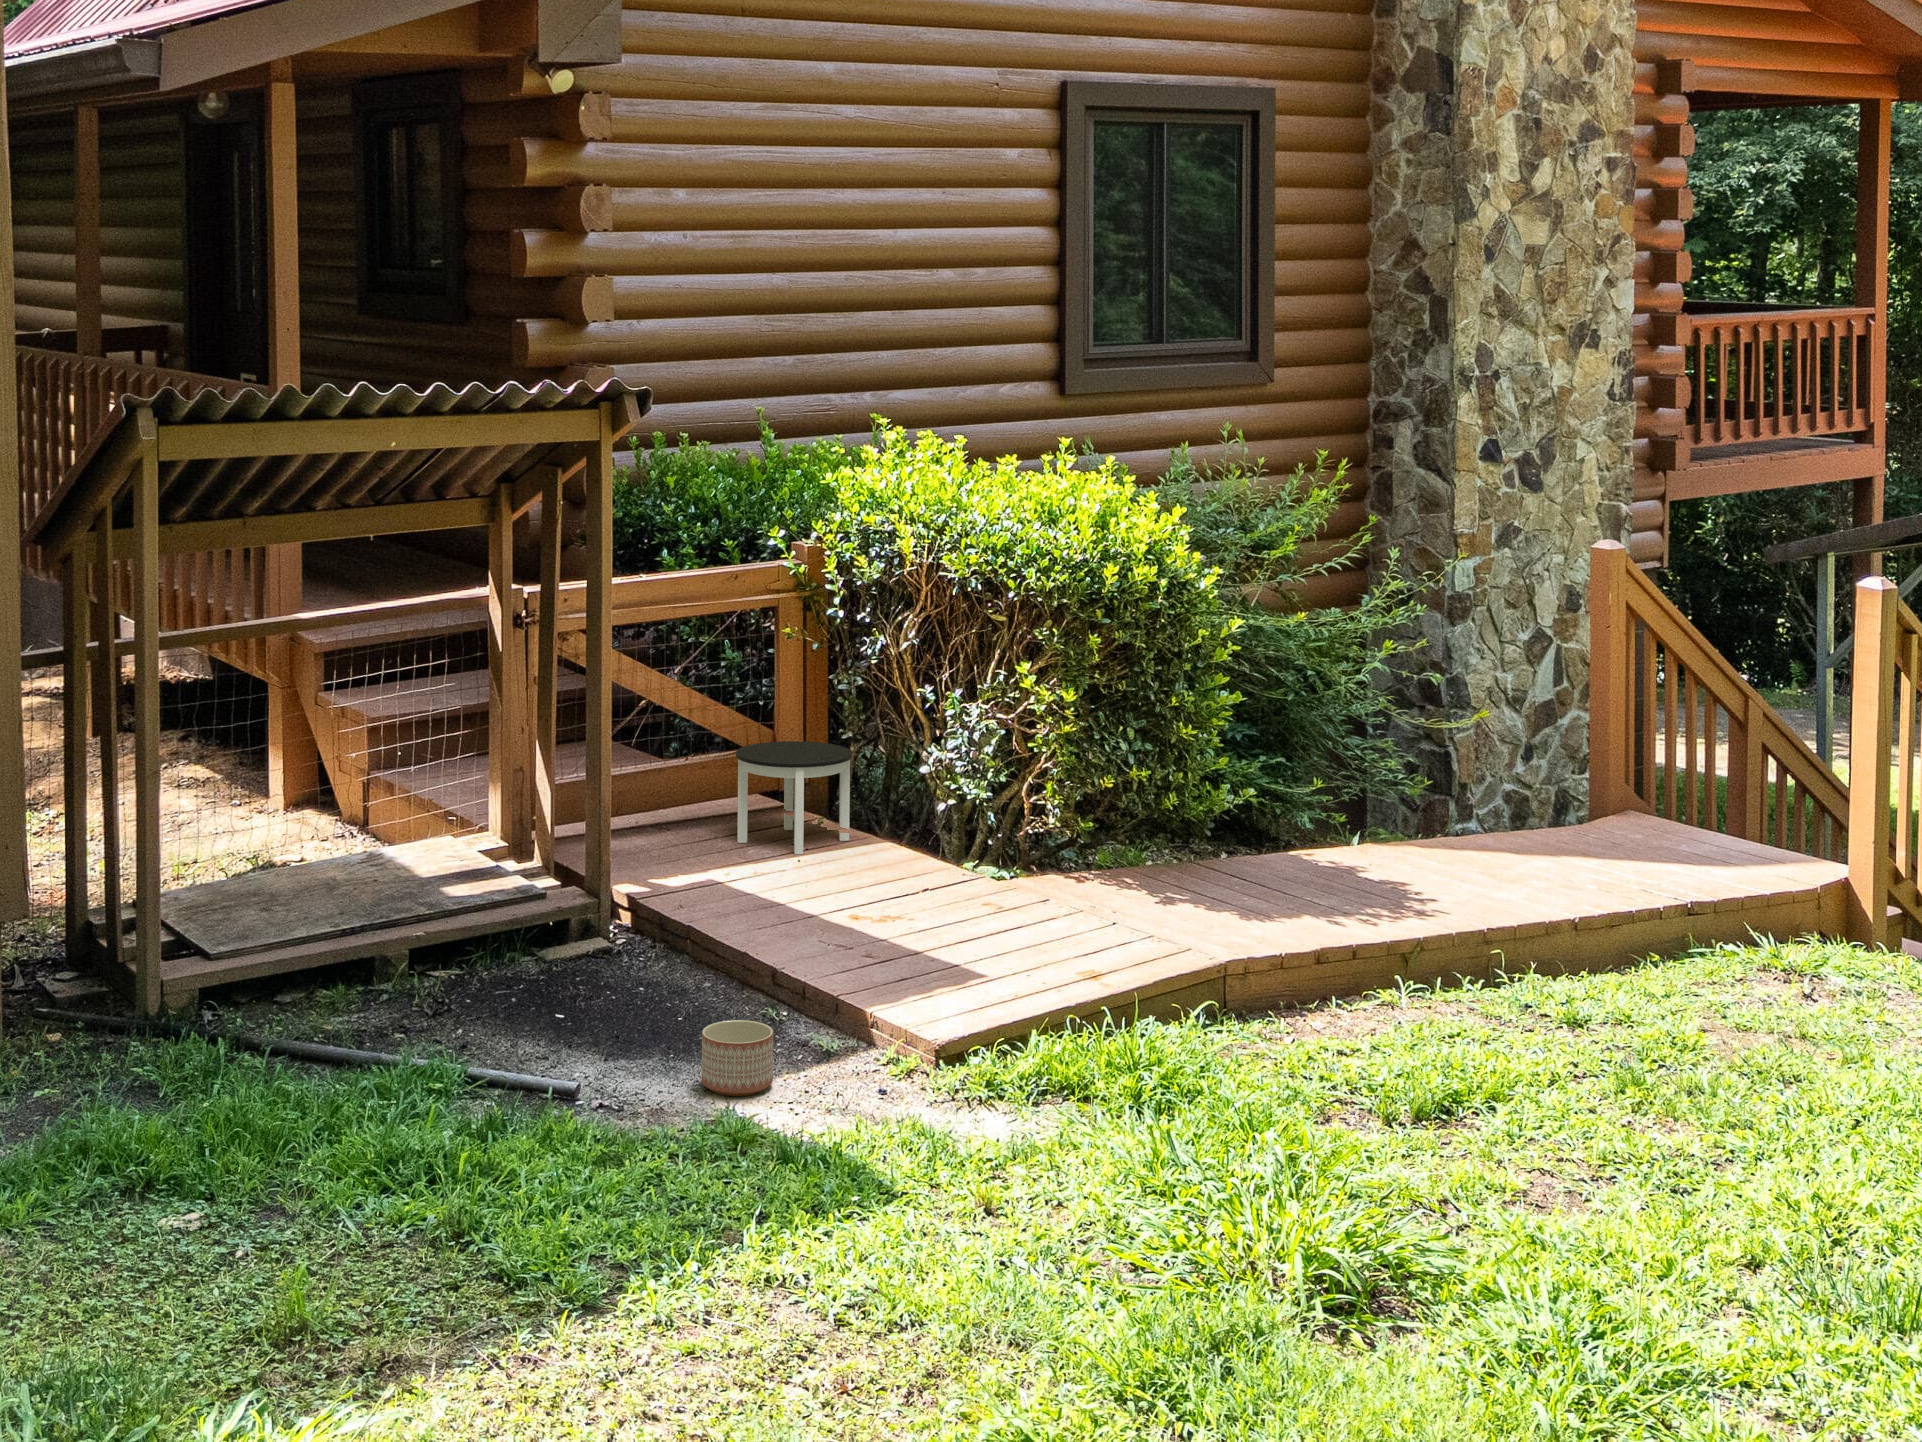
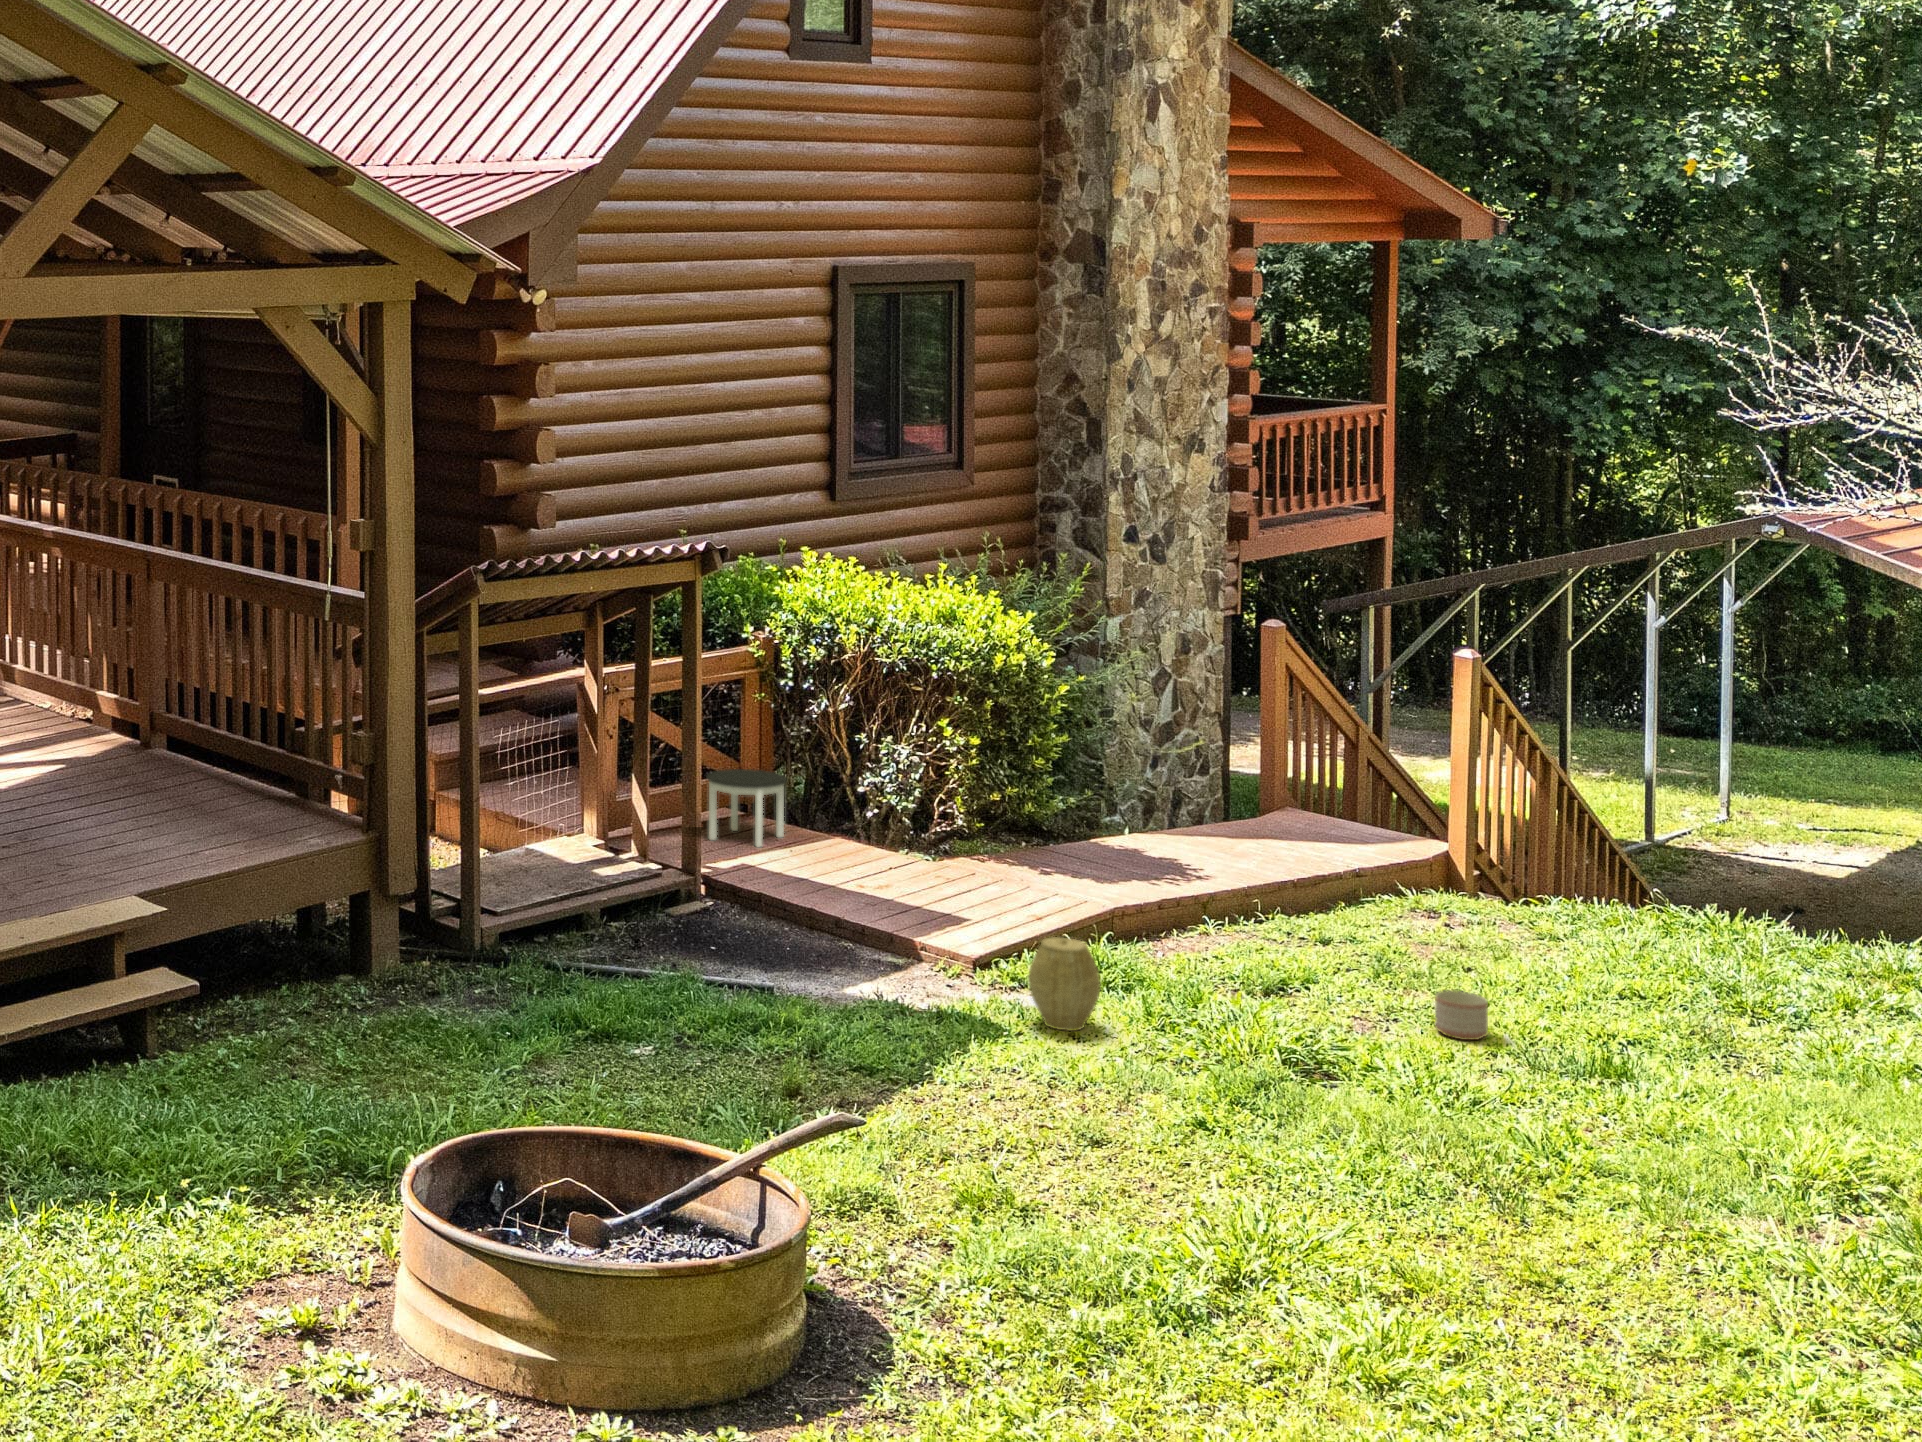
planter: present [702,1020,773,1096] -> present [1435,990,1488,1040]
woven basket: none [947,1020,1068,1188] -> present [1028,937,1101,1031]

